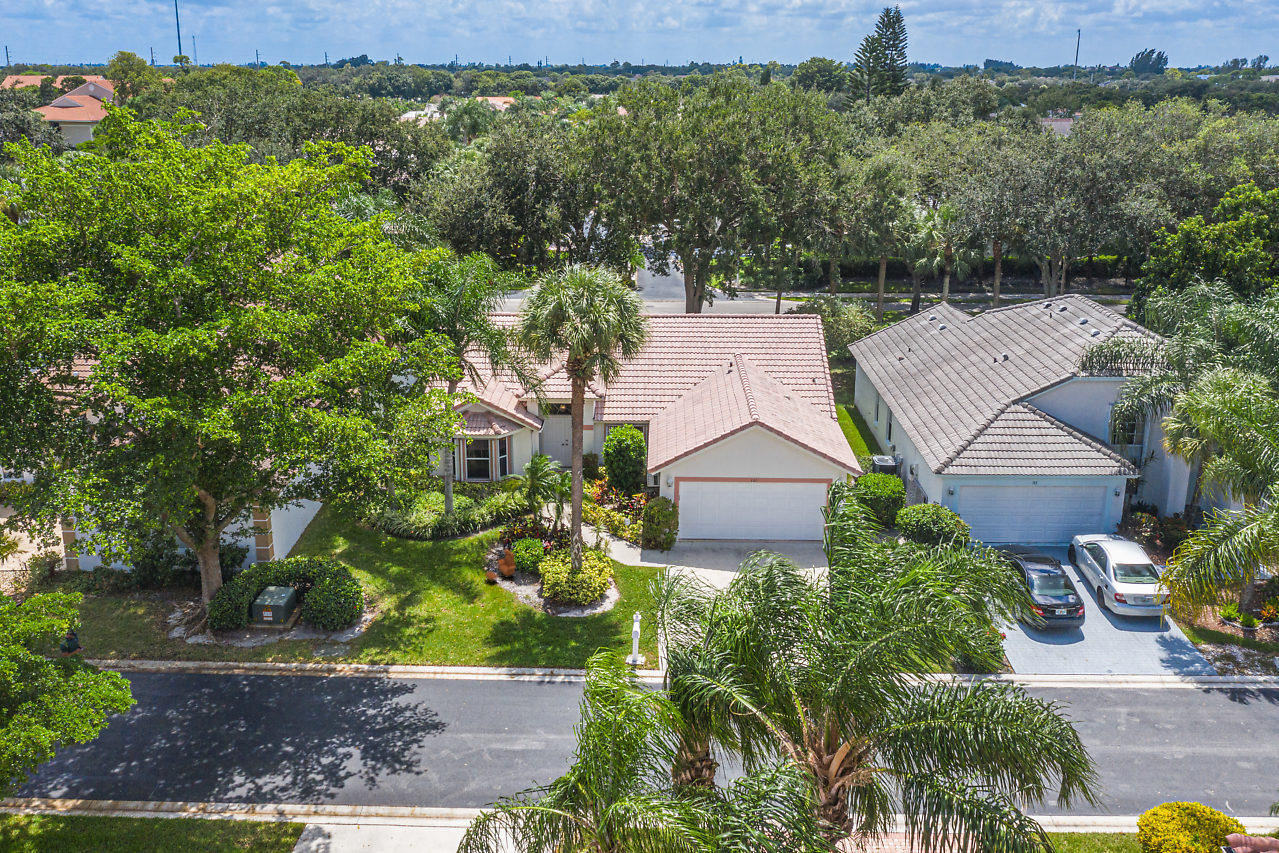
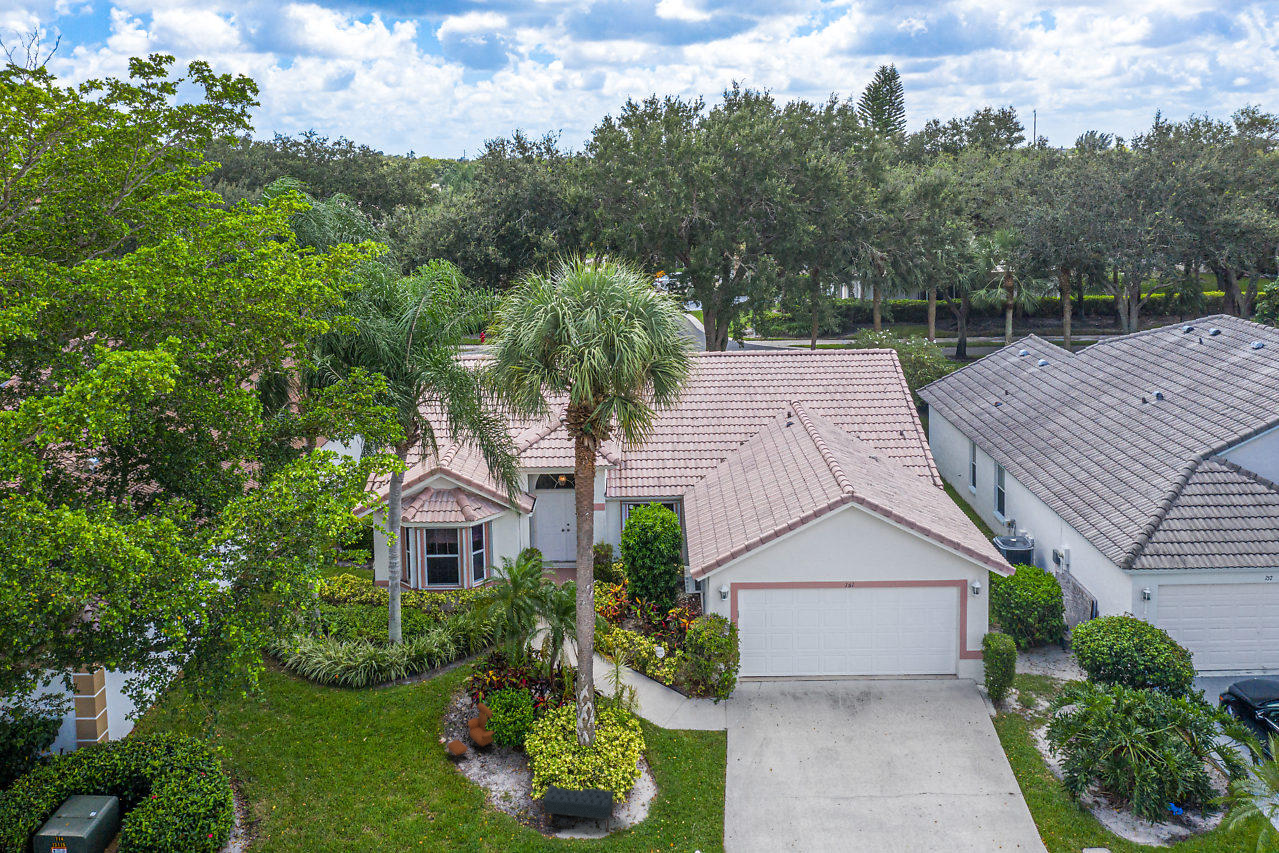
bench: none [547,594,591,621] -> present [543,785,614,832]

